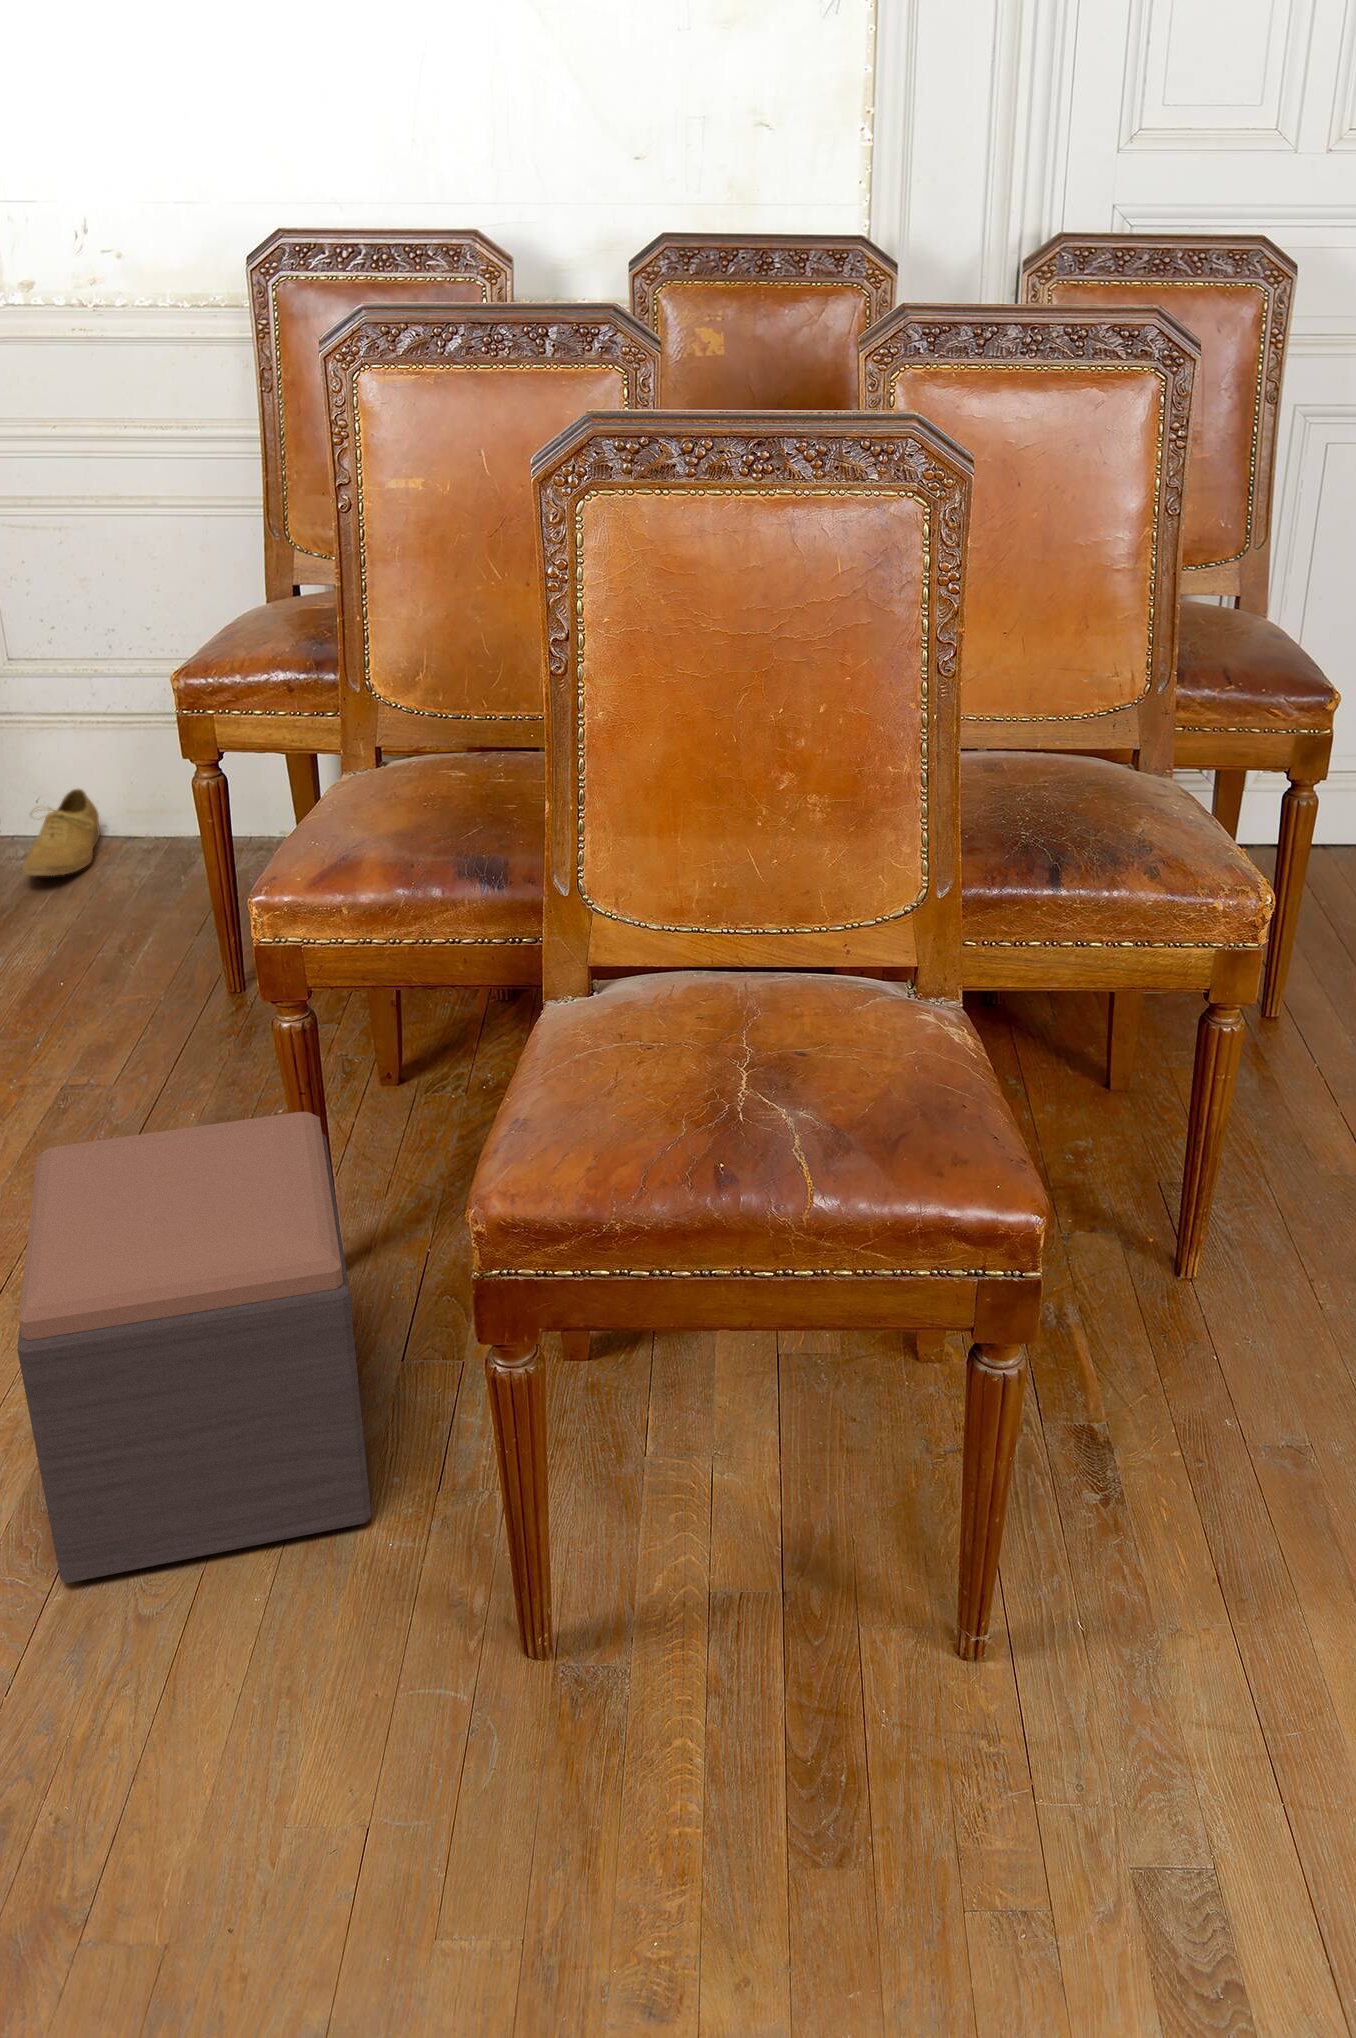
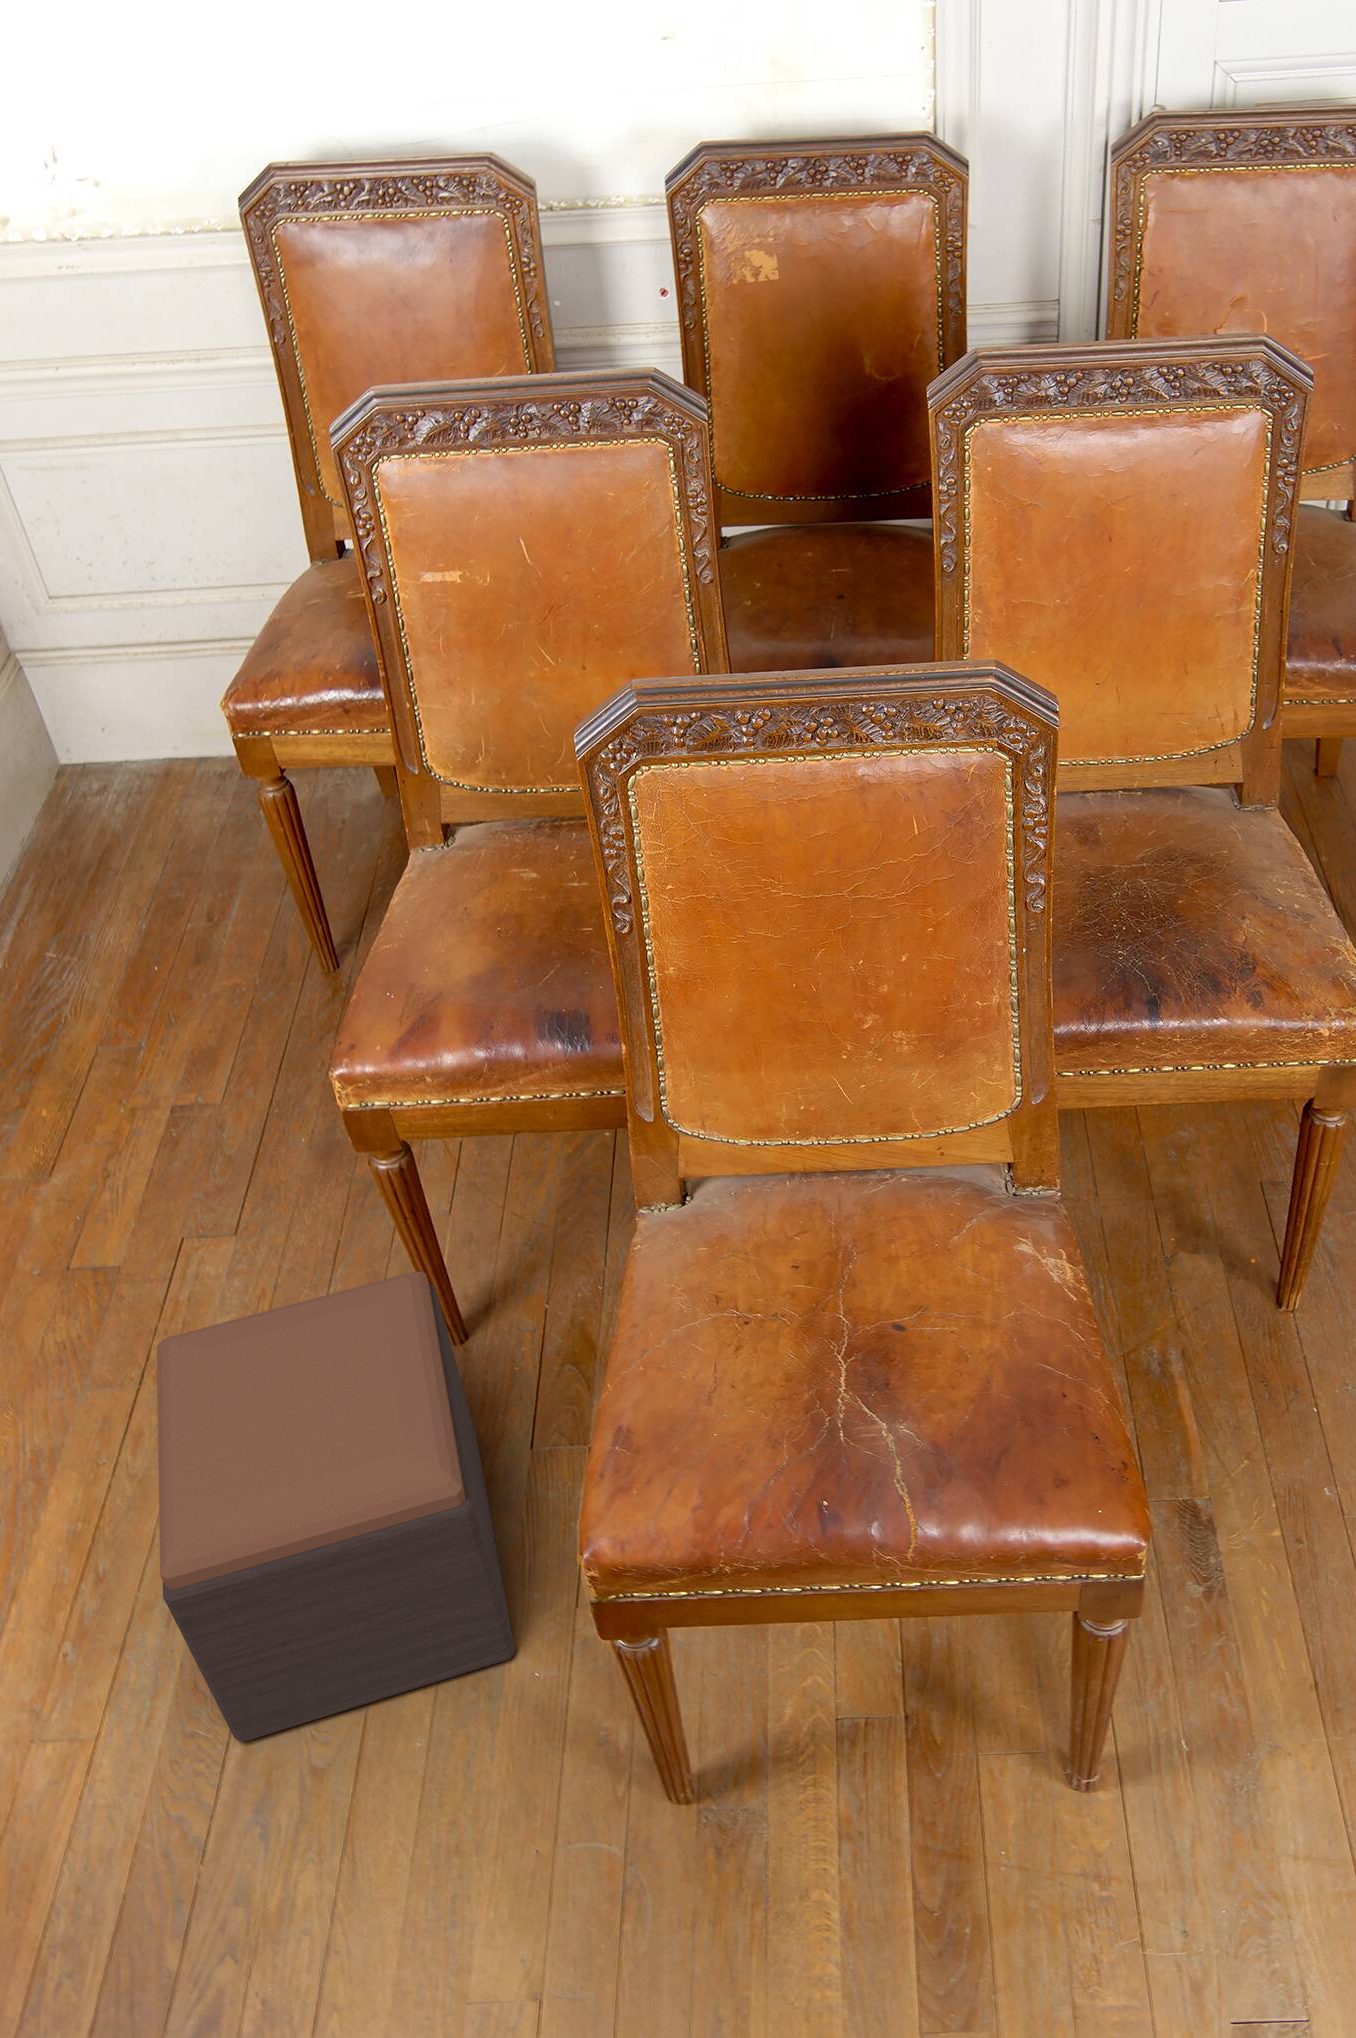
shoe: present [22,789,100,876] -> none [103,726,177,840]

